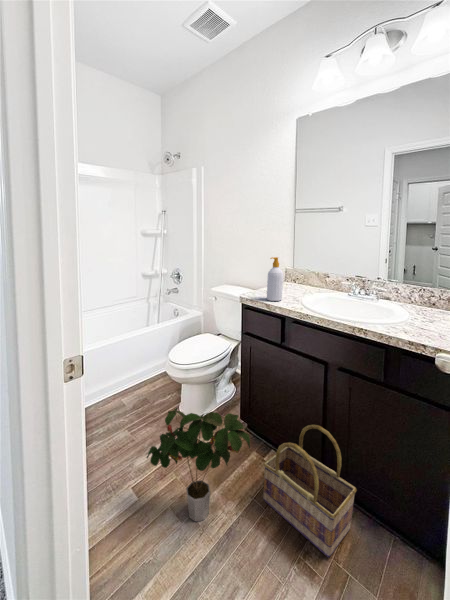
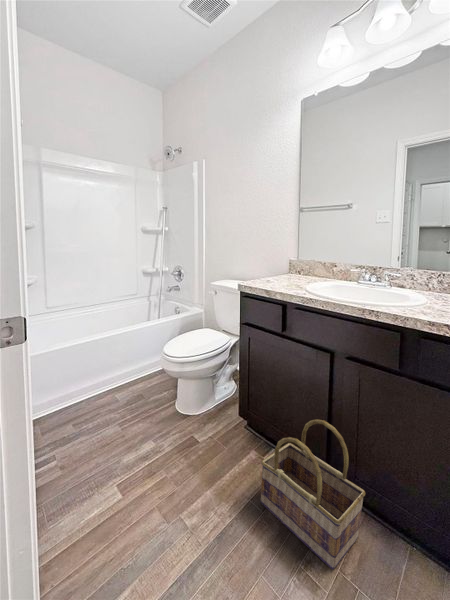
soap bottle: present [267,257,283,301] -> none [269,238,287,286]
potted plant: present [147,408,250,522] -> none [132,396,246,524]

